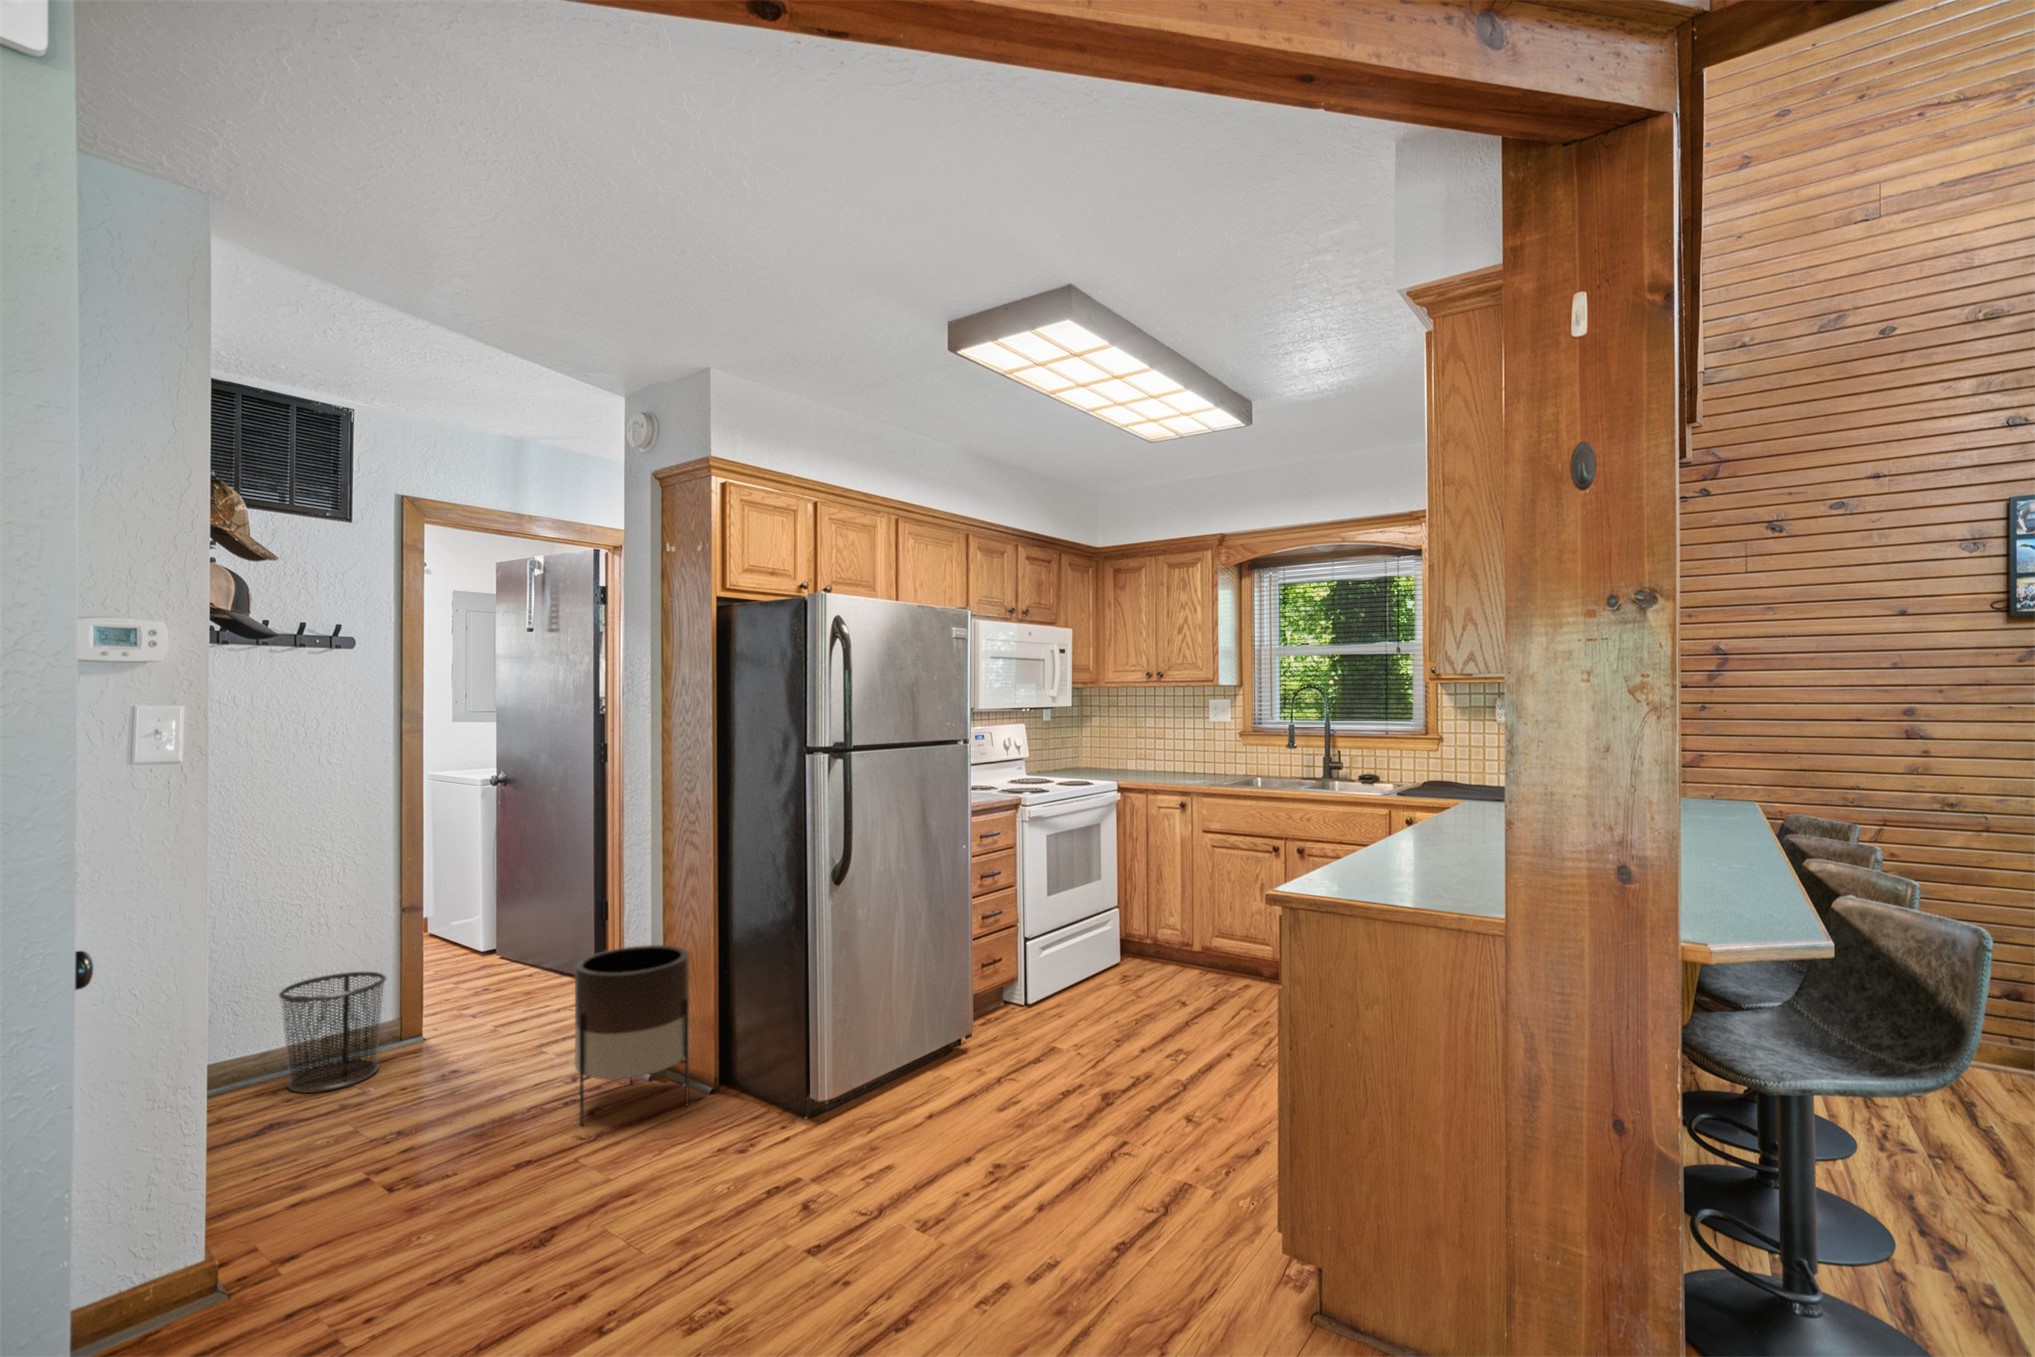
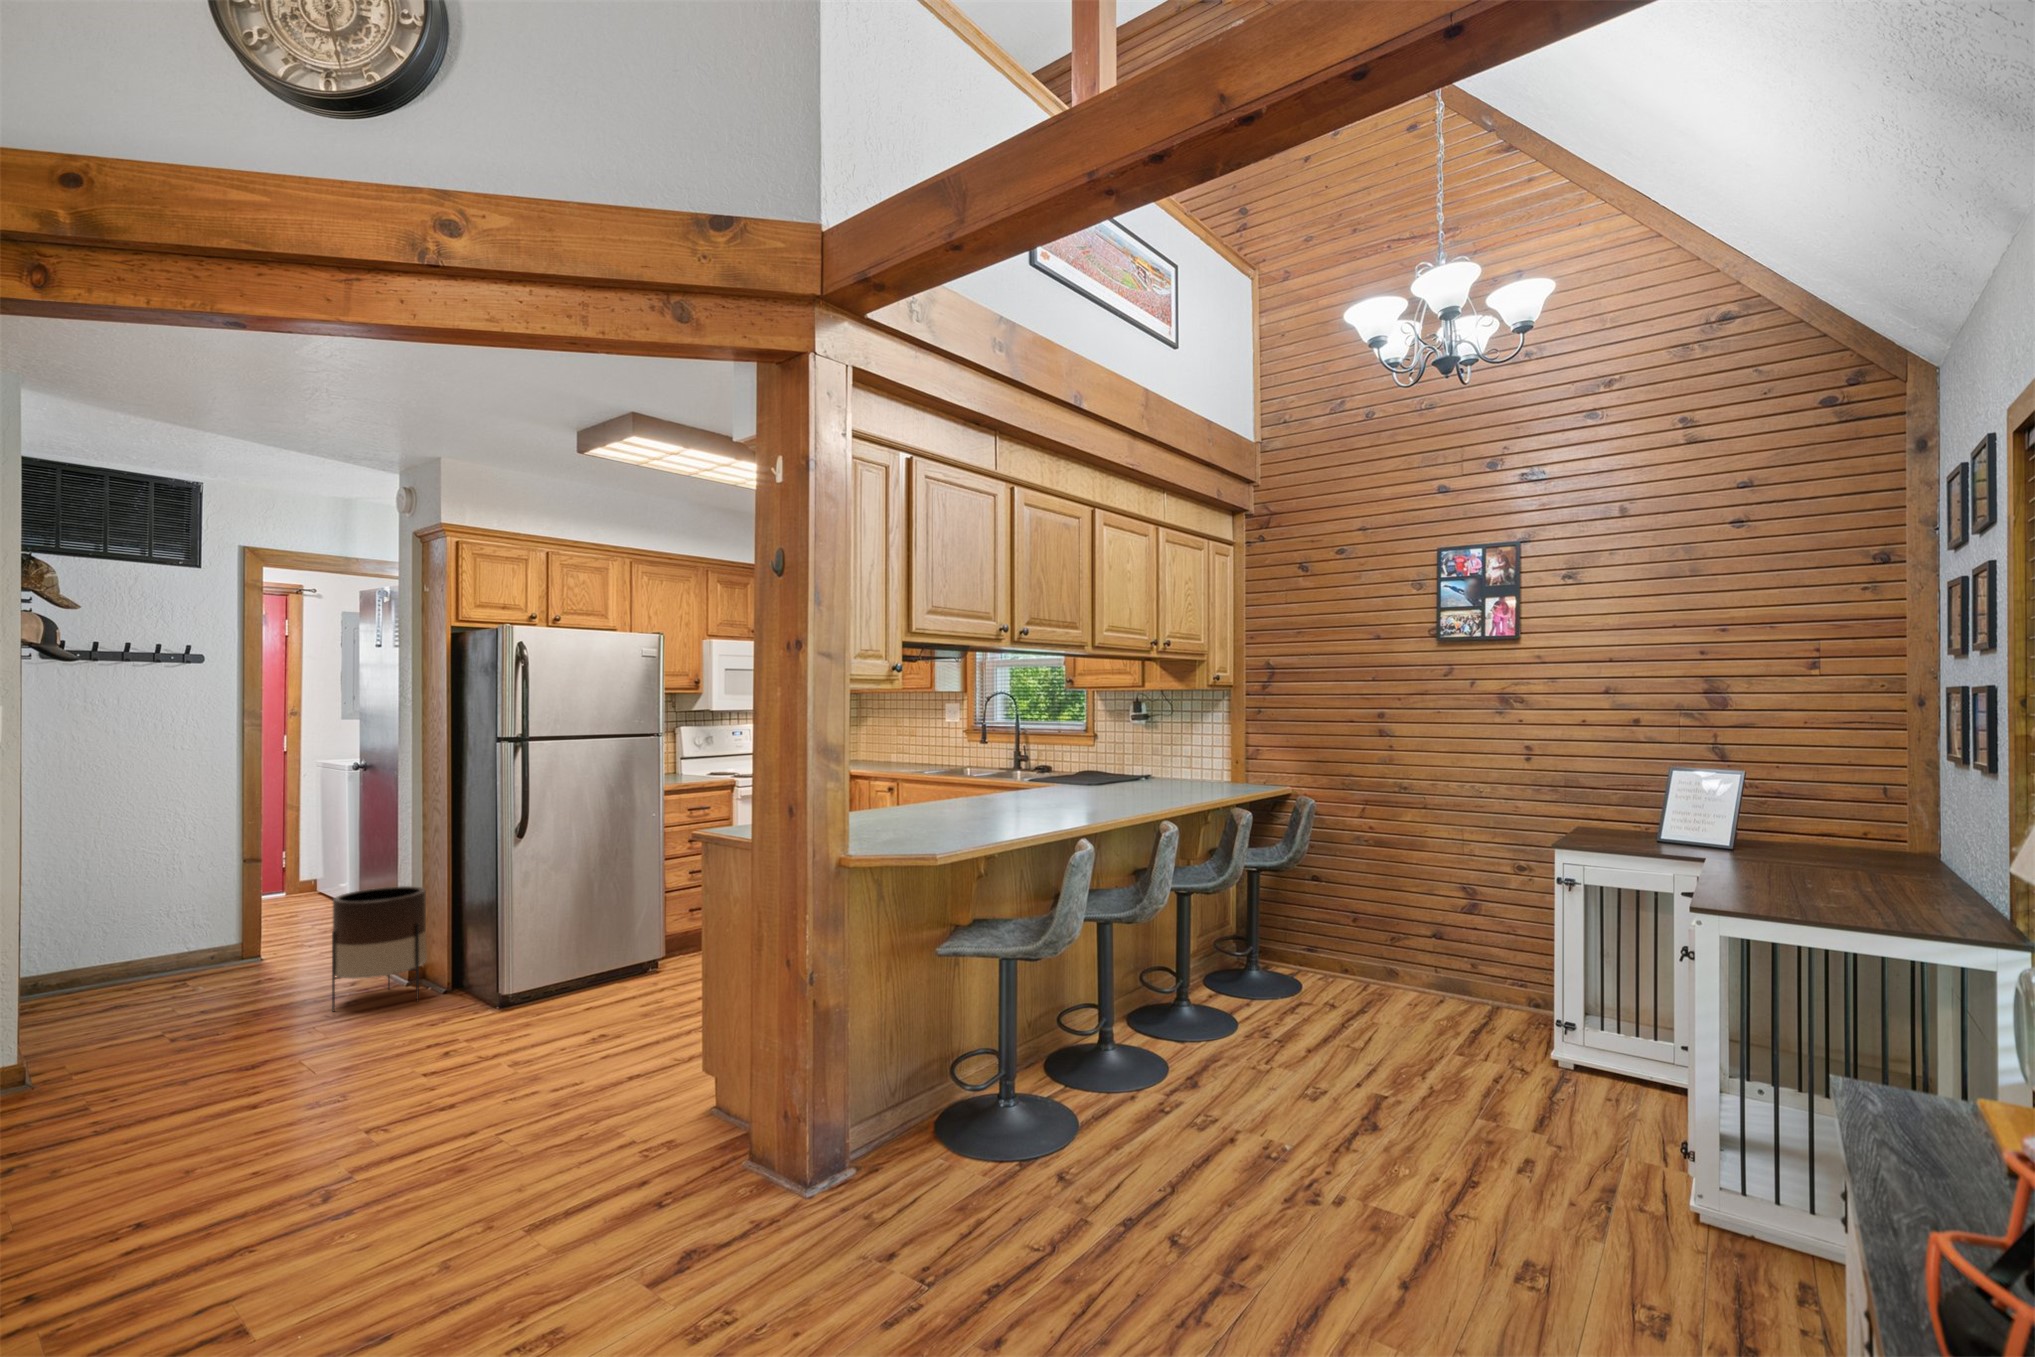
waste bin: present [279,972,386,1093] -> none [136,906,221,991]

